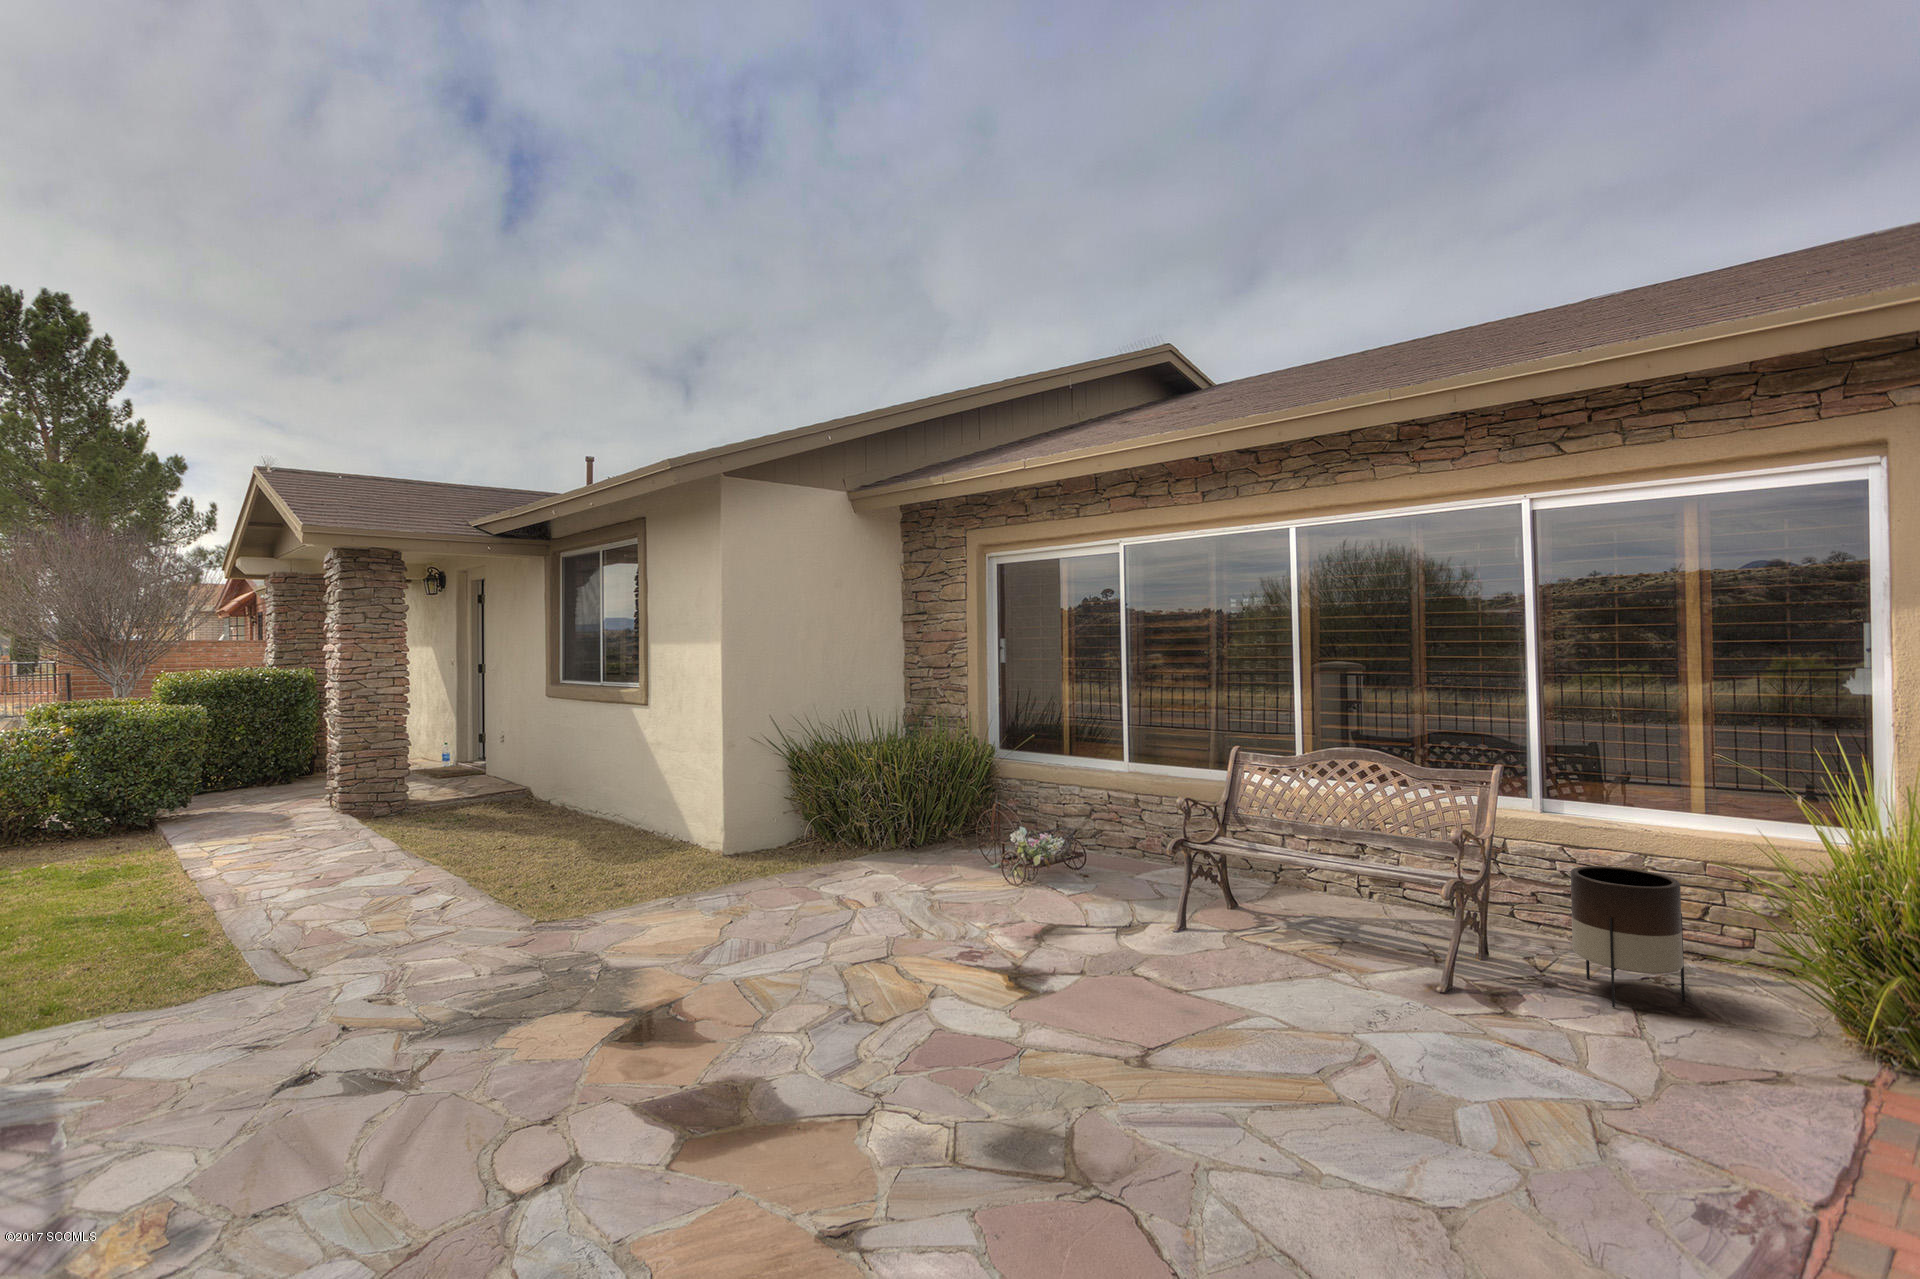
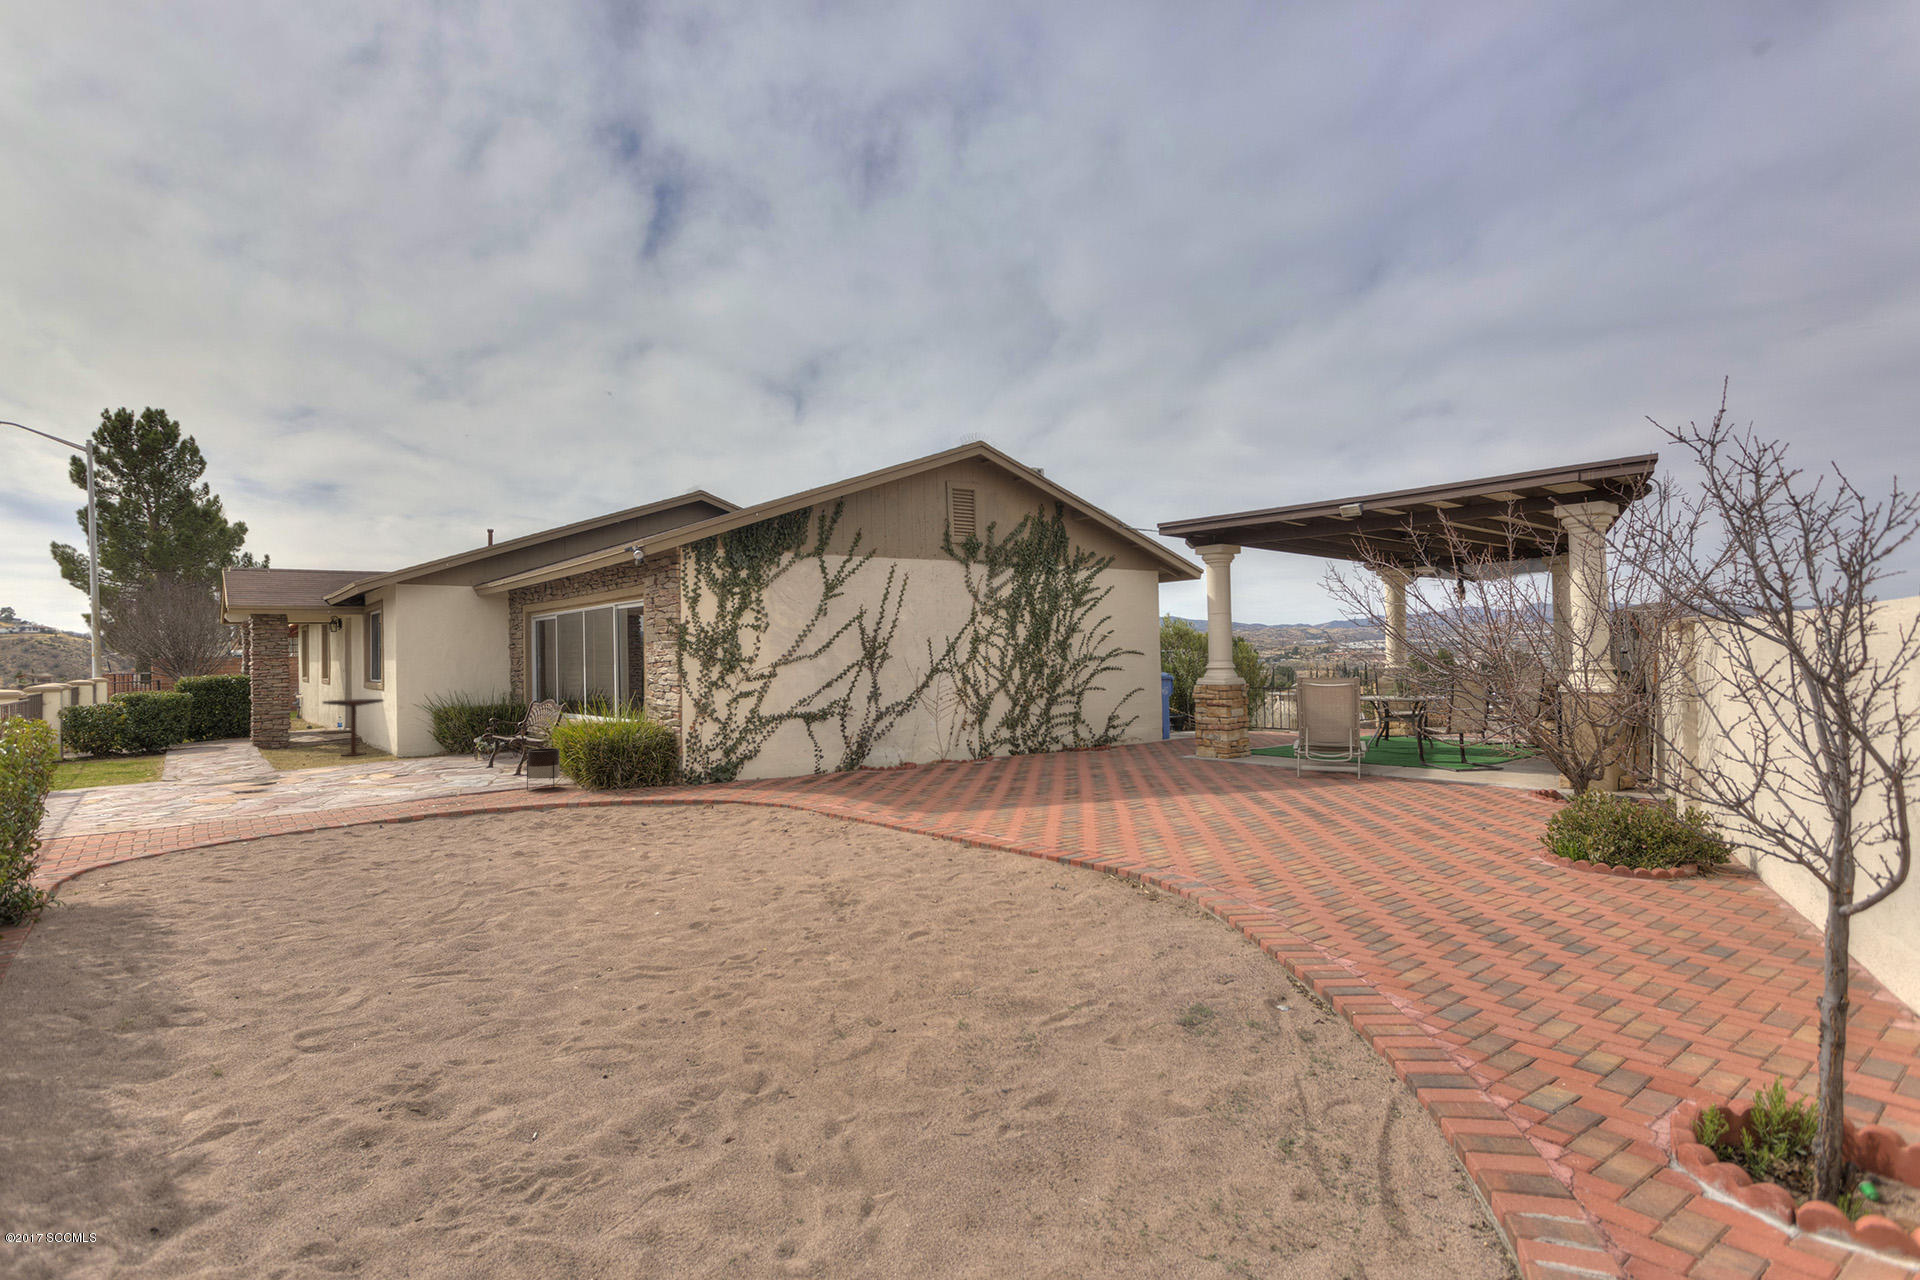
pedestal table: none [555,718,670,840] -> present [323,699,383,756]

